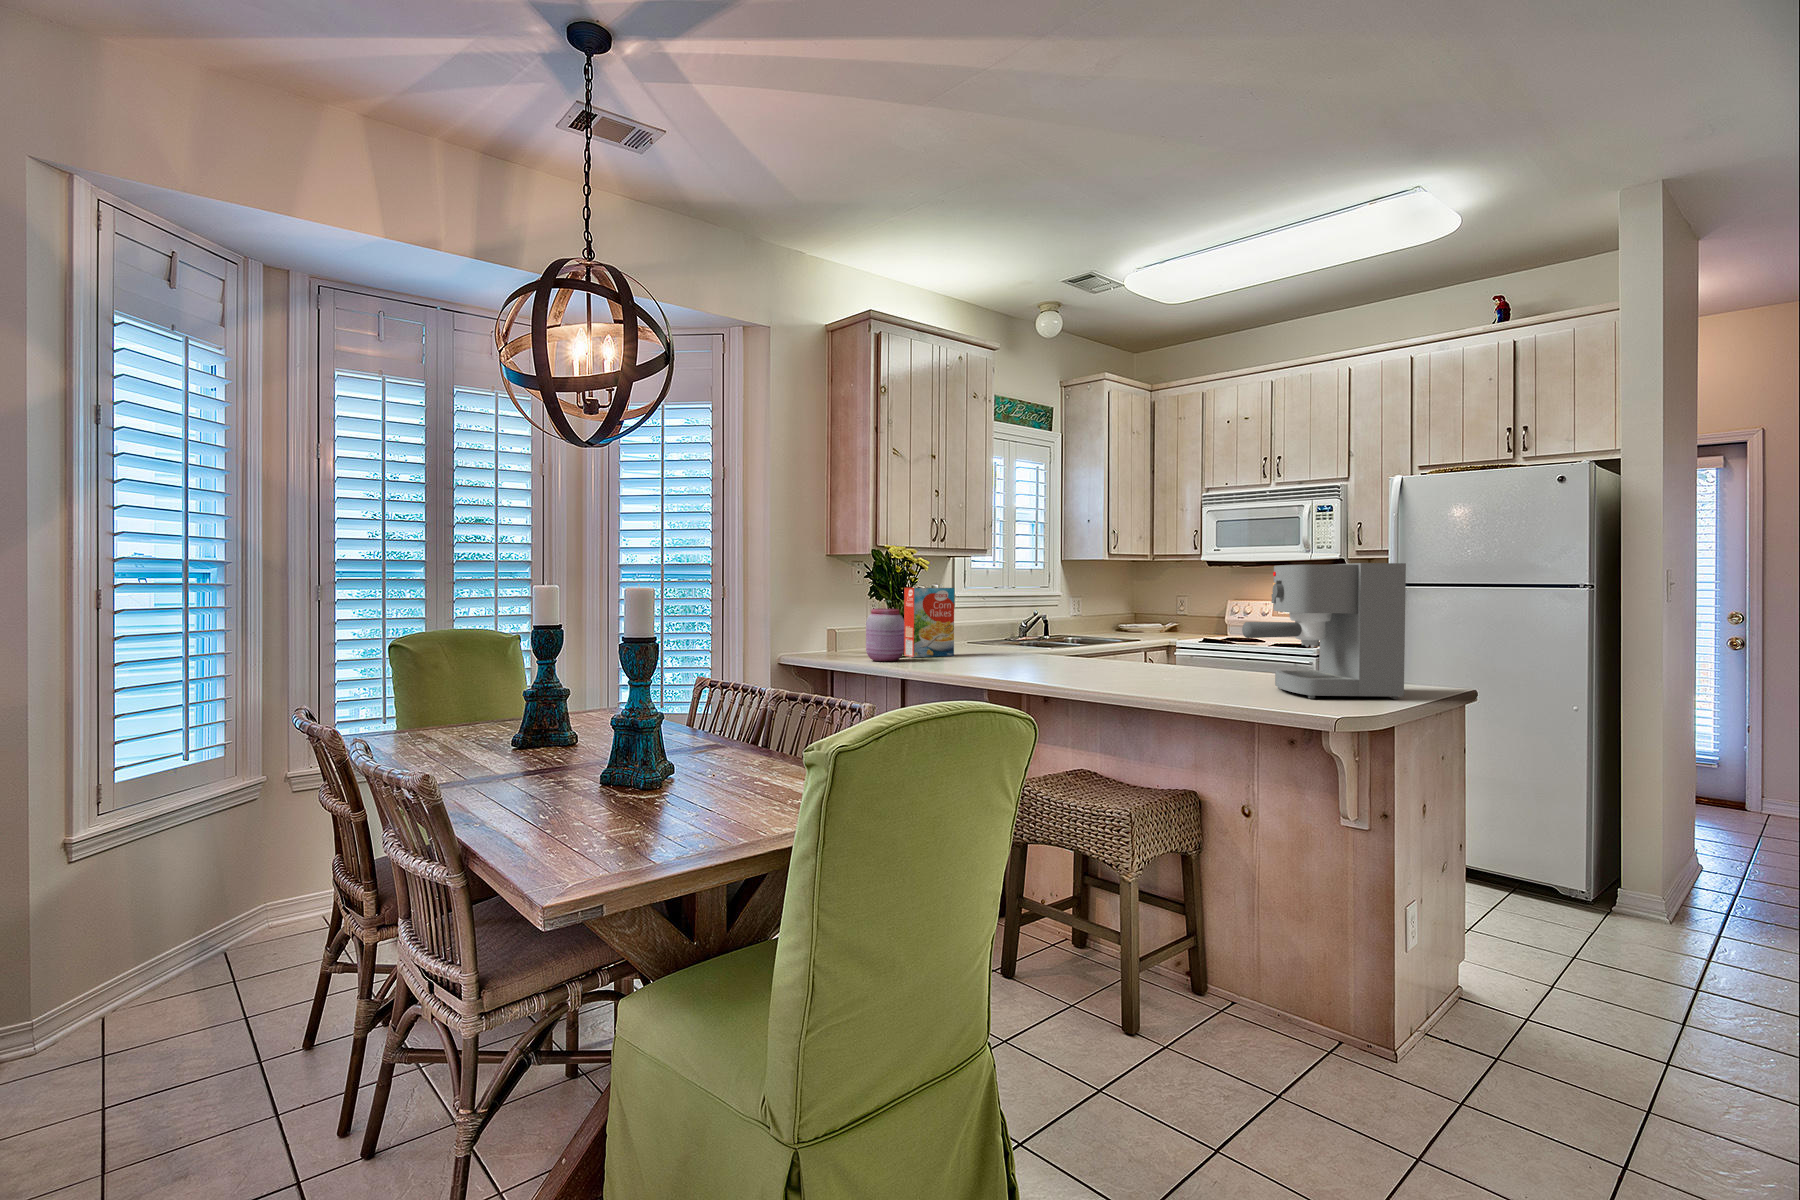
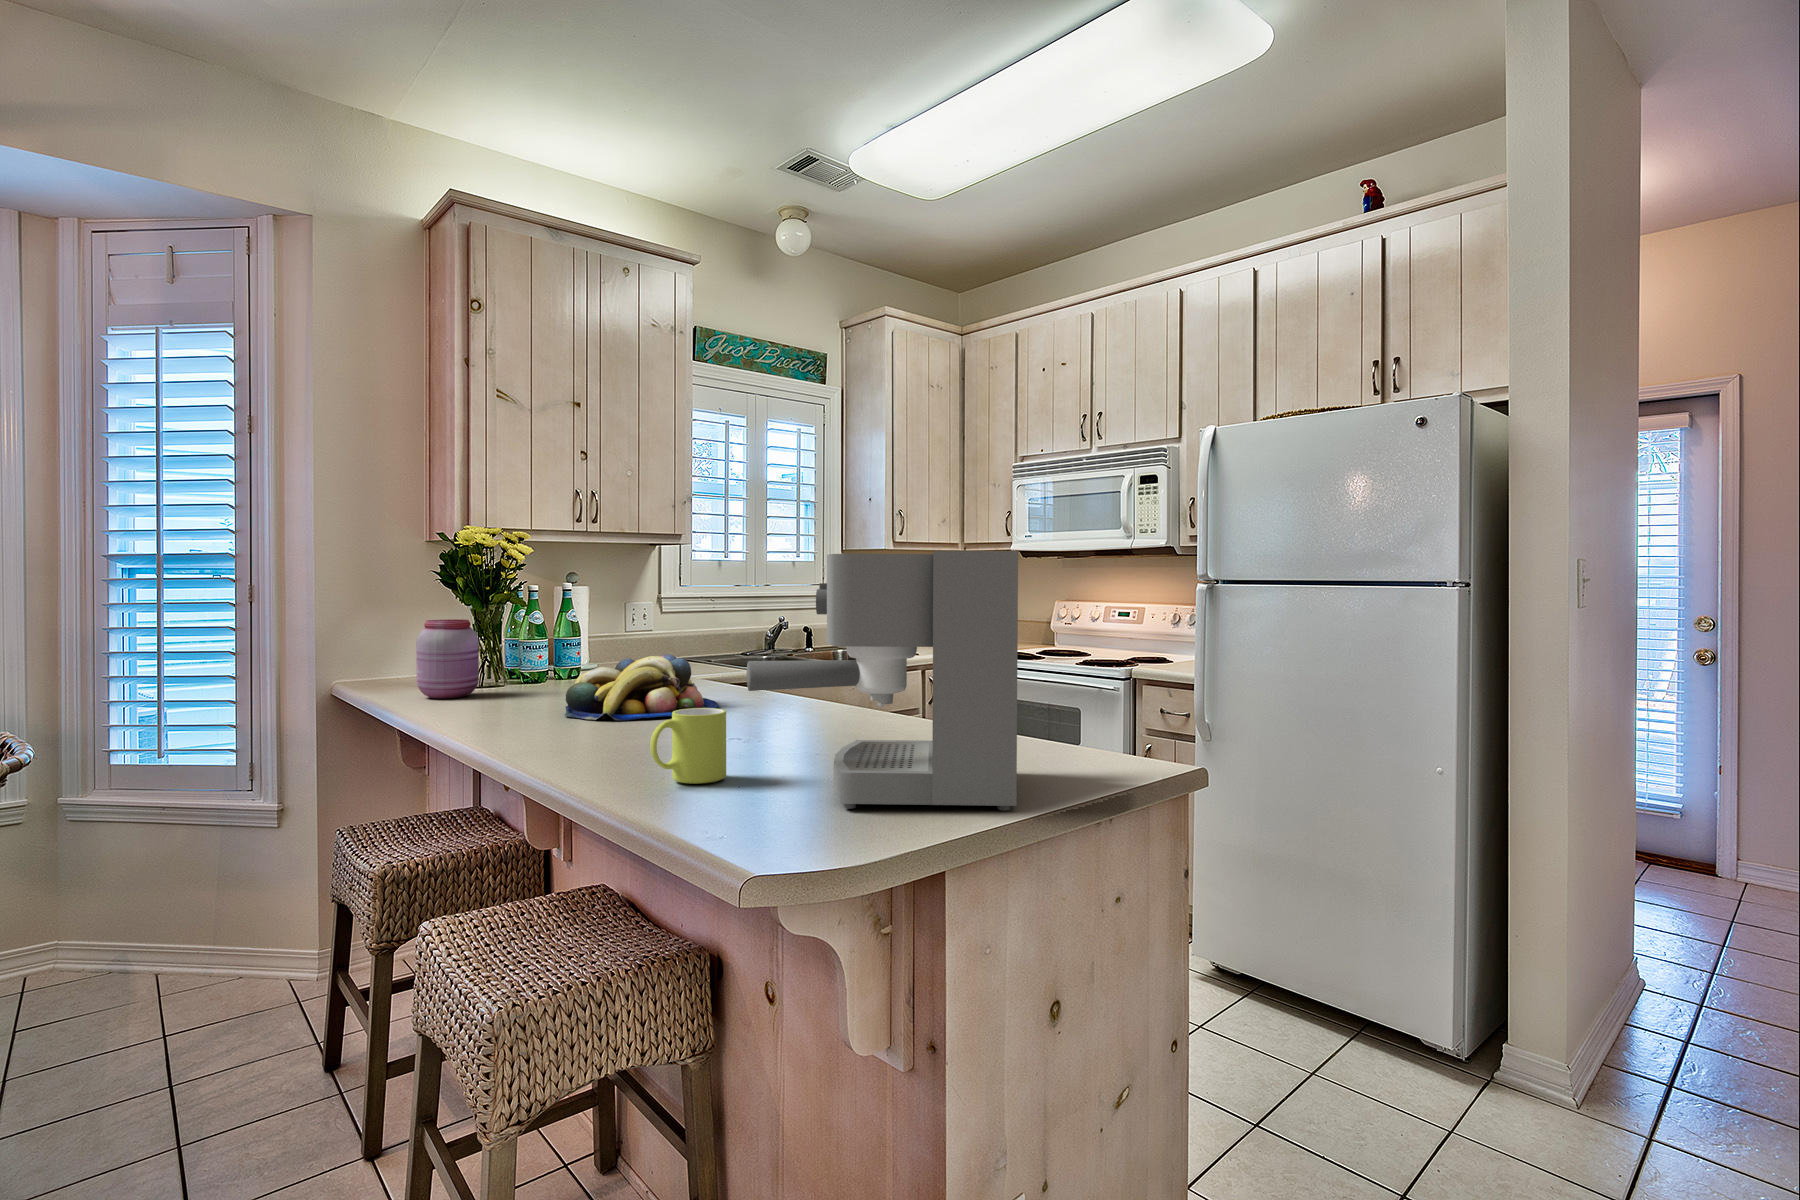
cereal box: present [904,588,954,657] -> none [509,588,582,689]
fruit bowl: none [997,631,1096,670] -> present [565,654,719,720]
mug: none [1176,651,1211,691] -> present [650,708,726,784]

